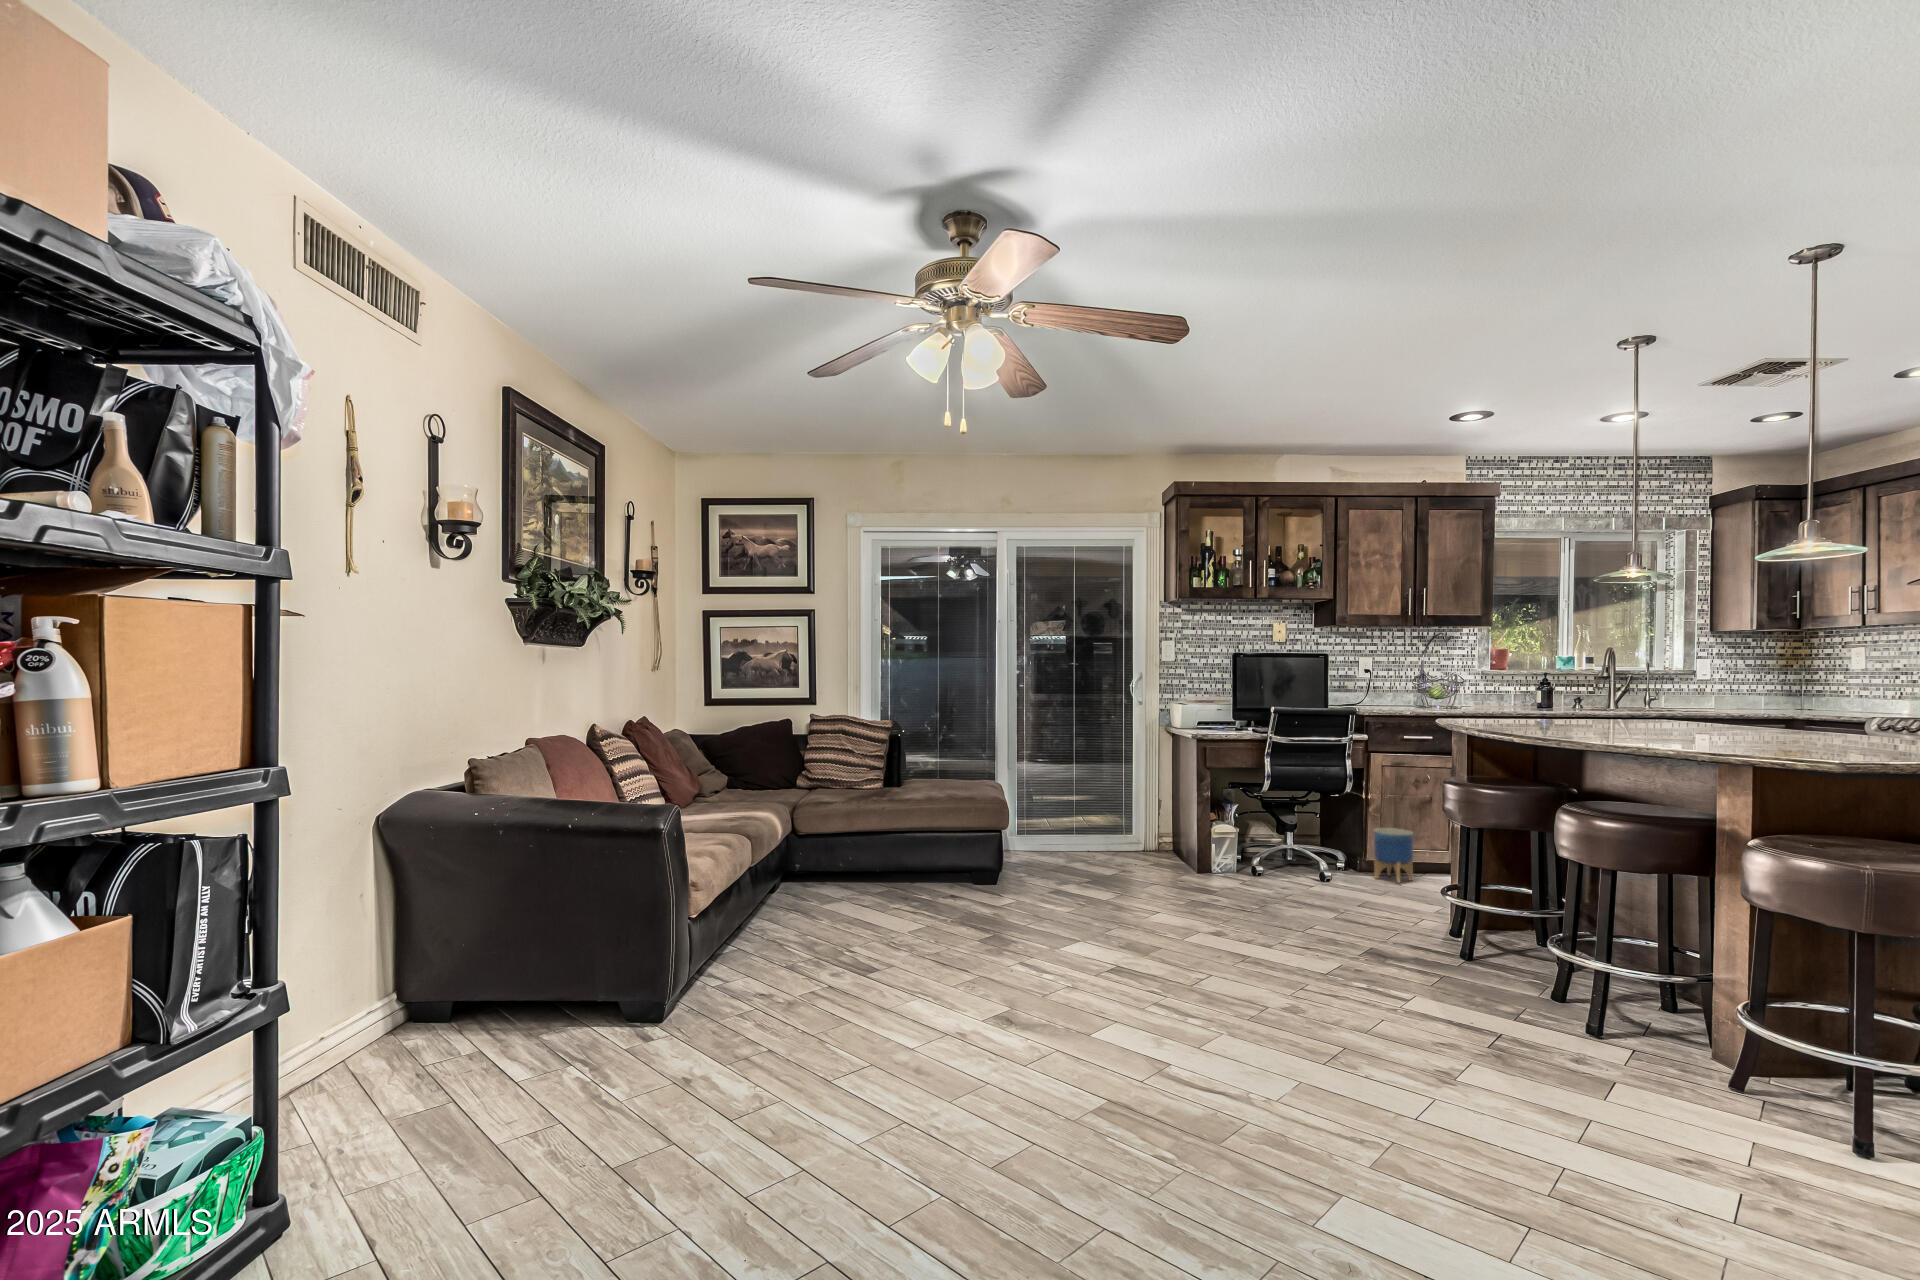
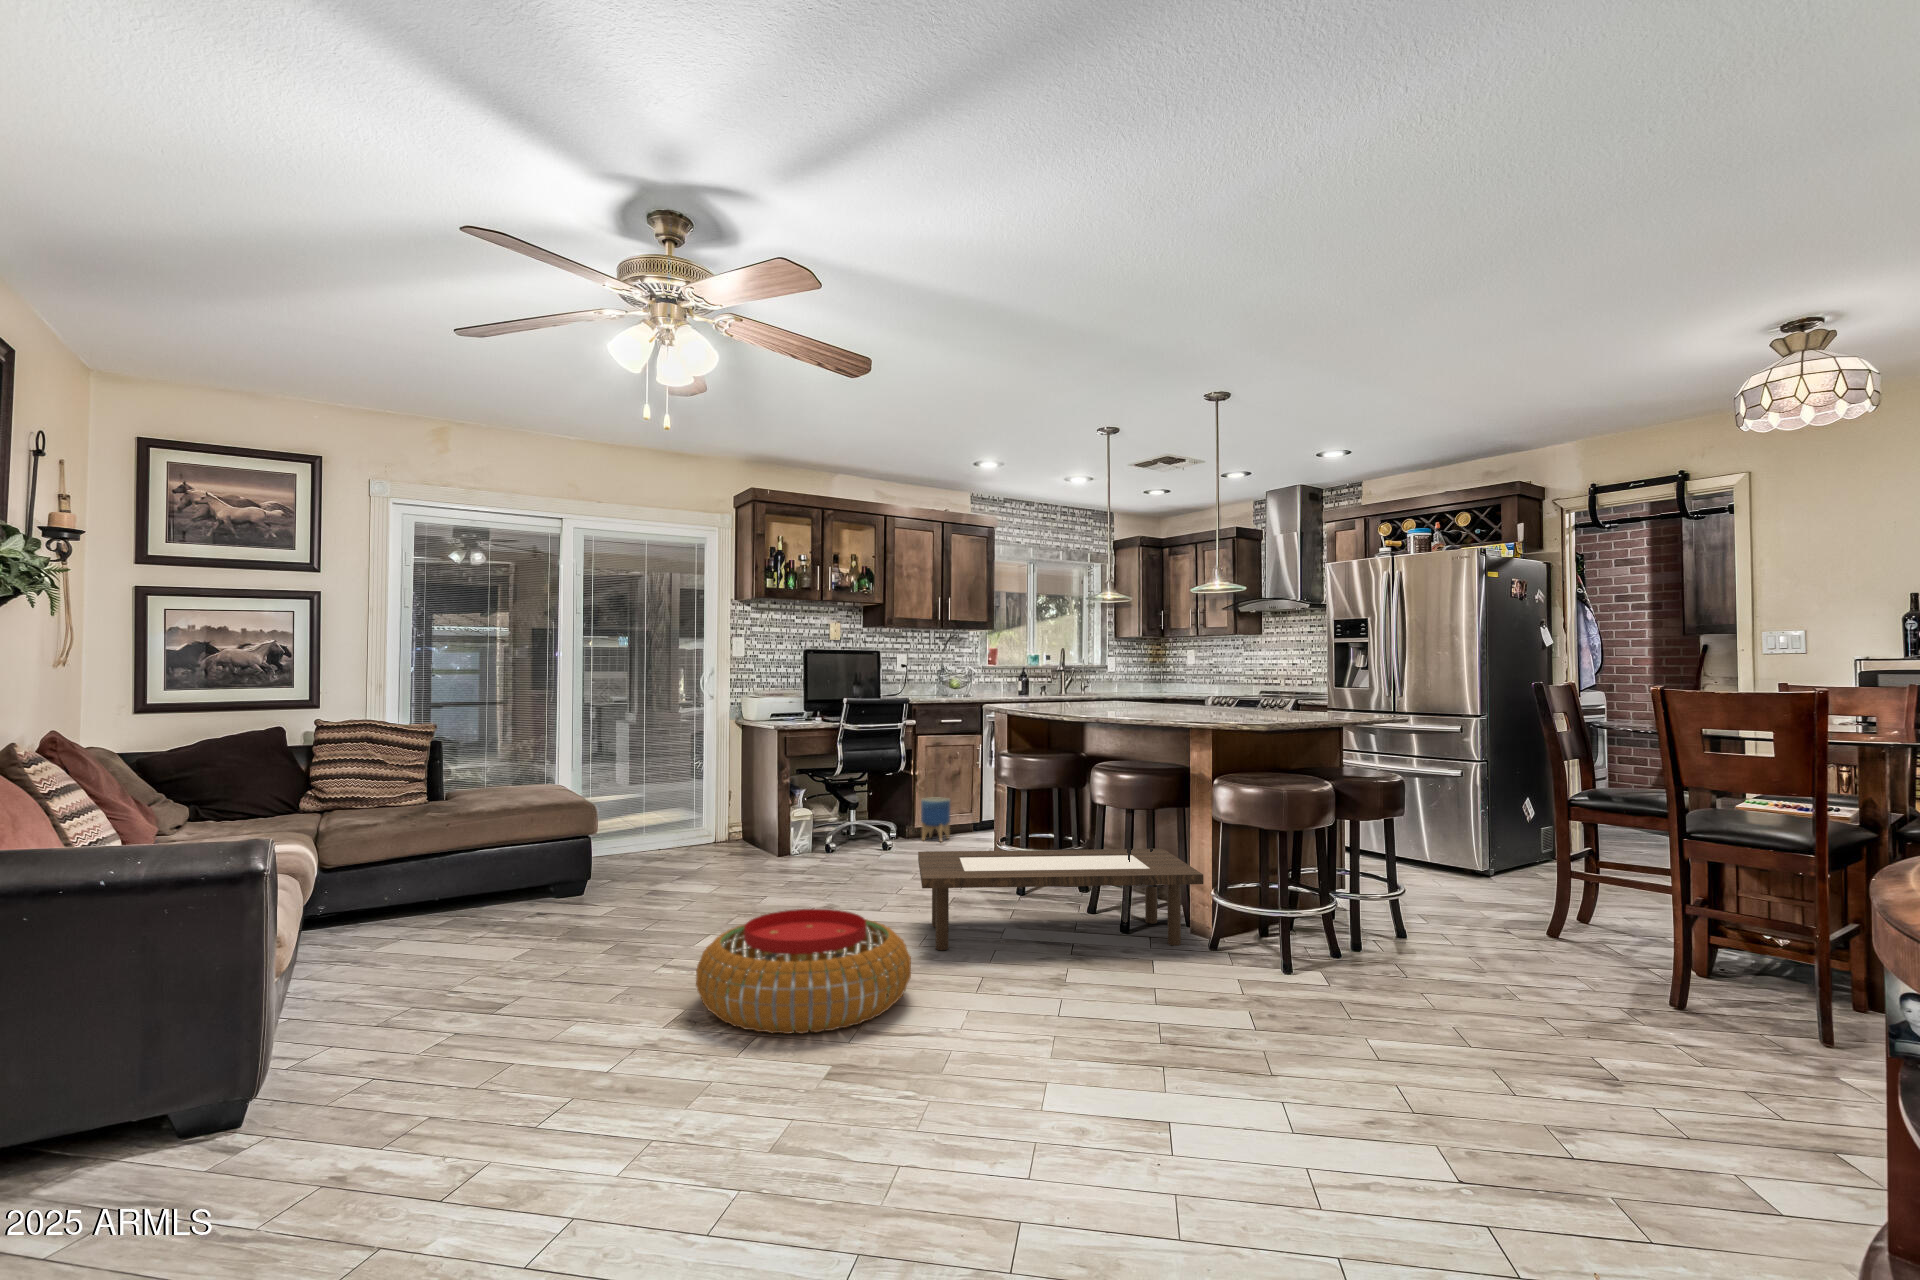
coffee table: none [1252,907,1727,1134] -> present [918,849,1204,950]
pouf: none [949,961,1198,1129] -> present [696,909,911,1034]

